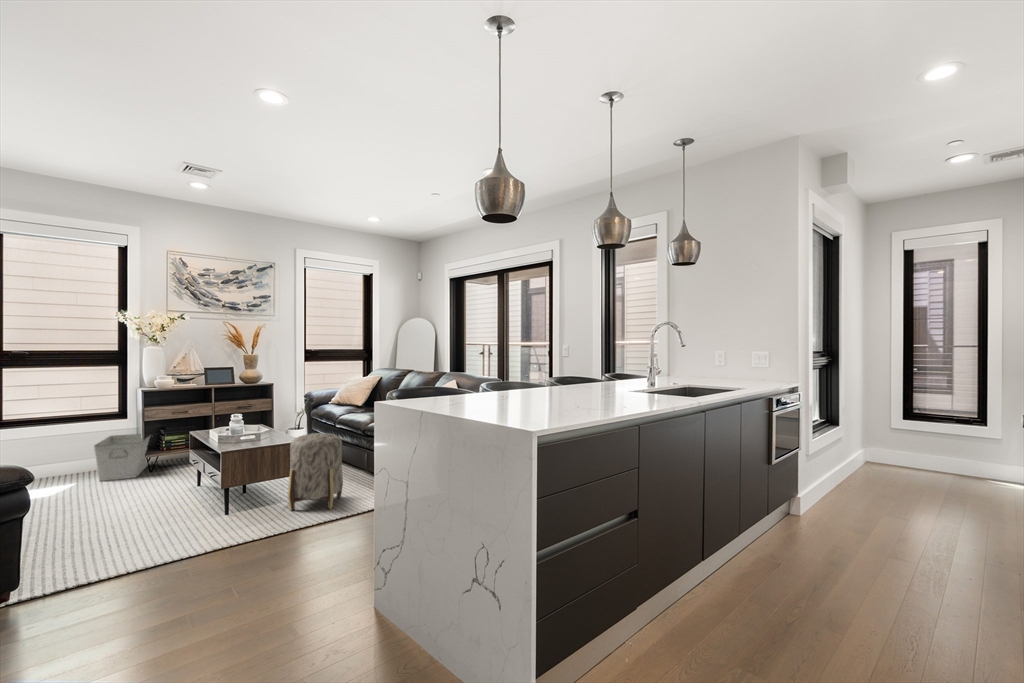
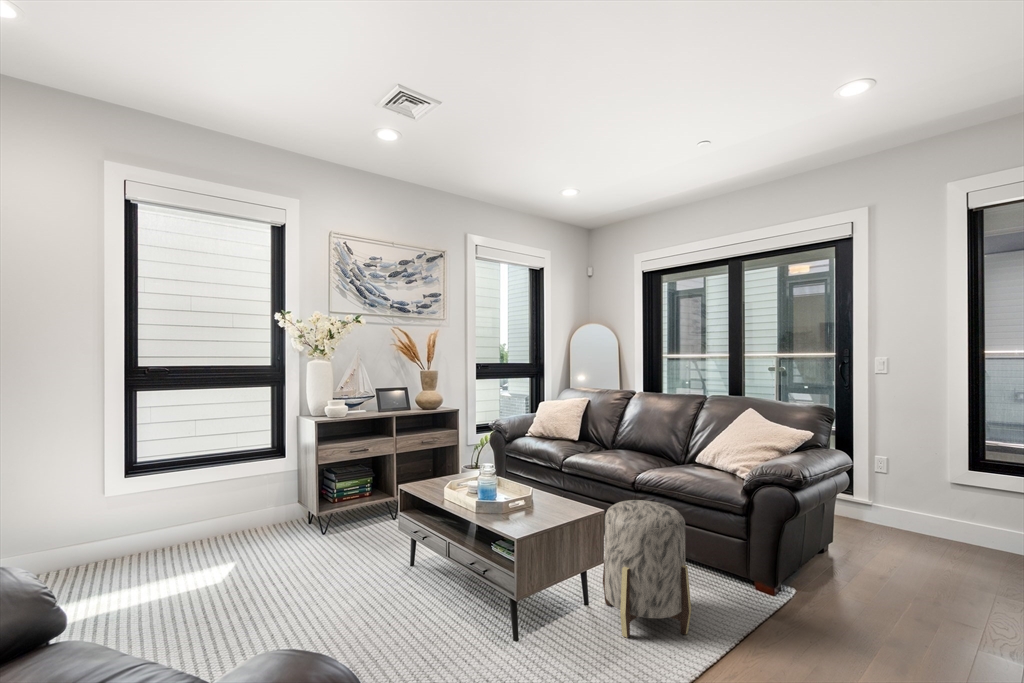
storage bin: present [94,434,153,481] -> none [260,477,321,555]

